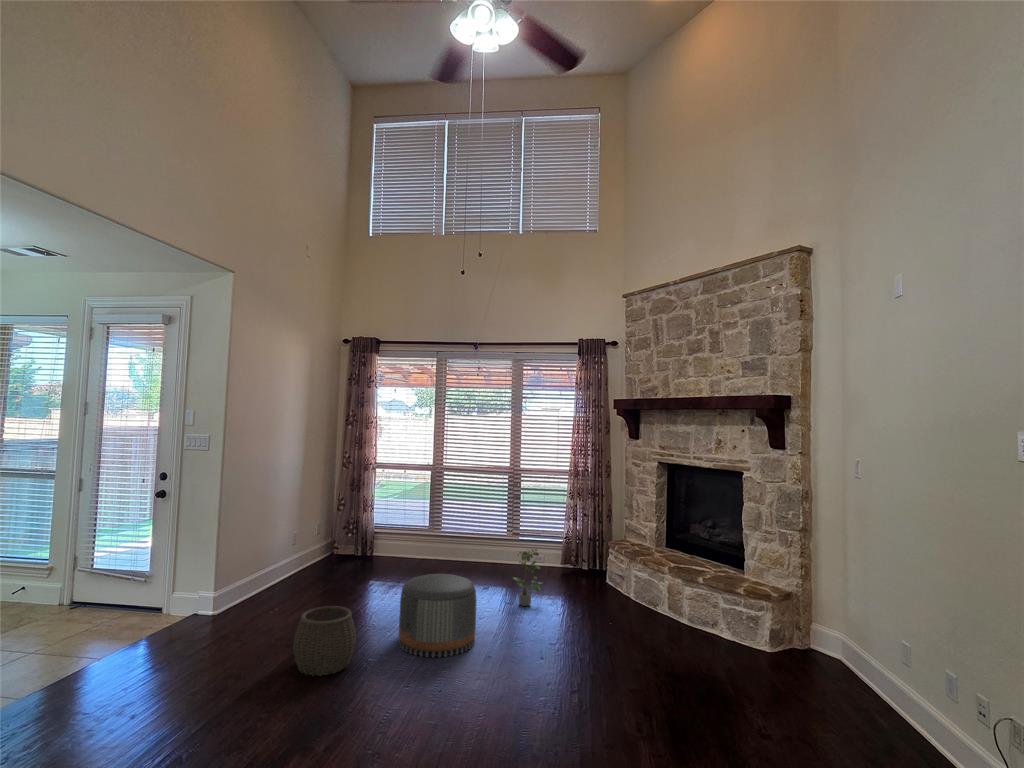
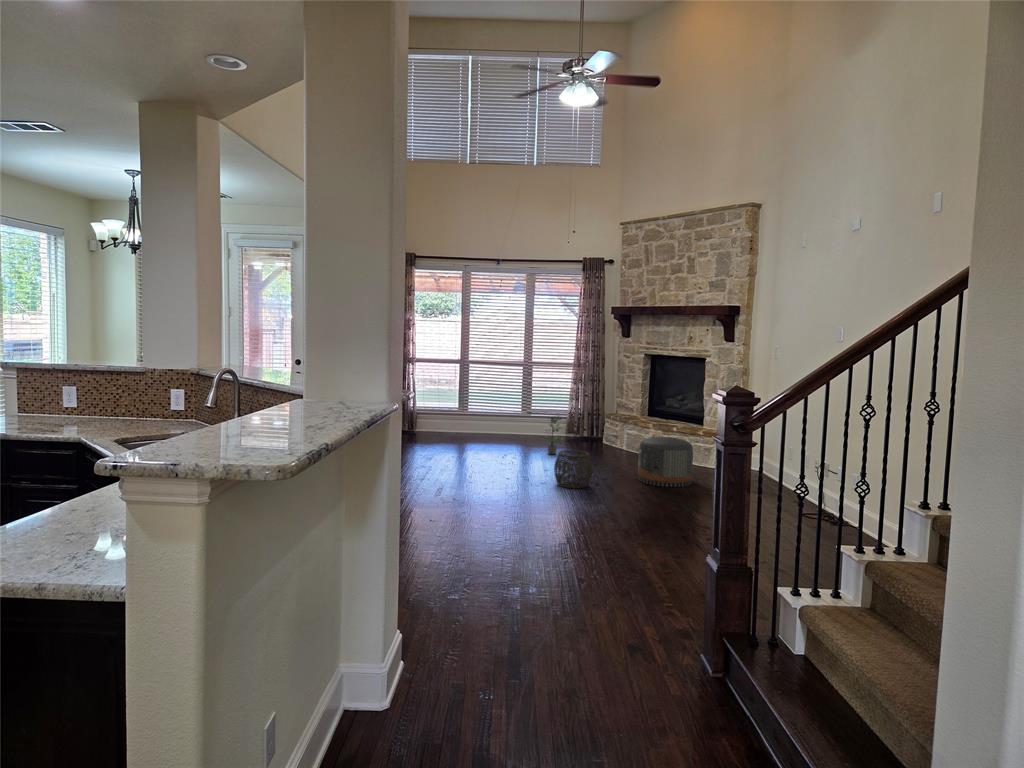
pouf: present [398,574,477,657] -> present [638,437,693,487]
woven basket: present [294,606,356,676] -> present [554,450,593,488]

